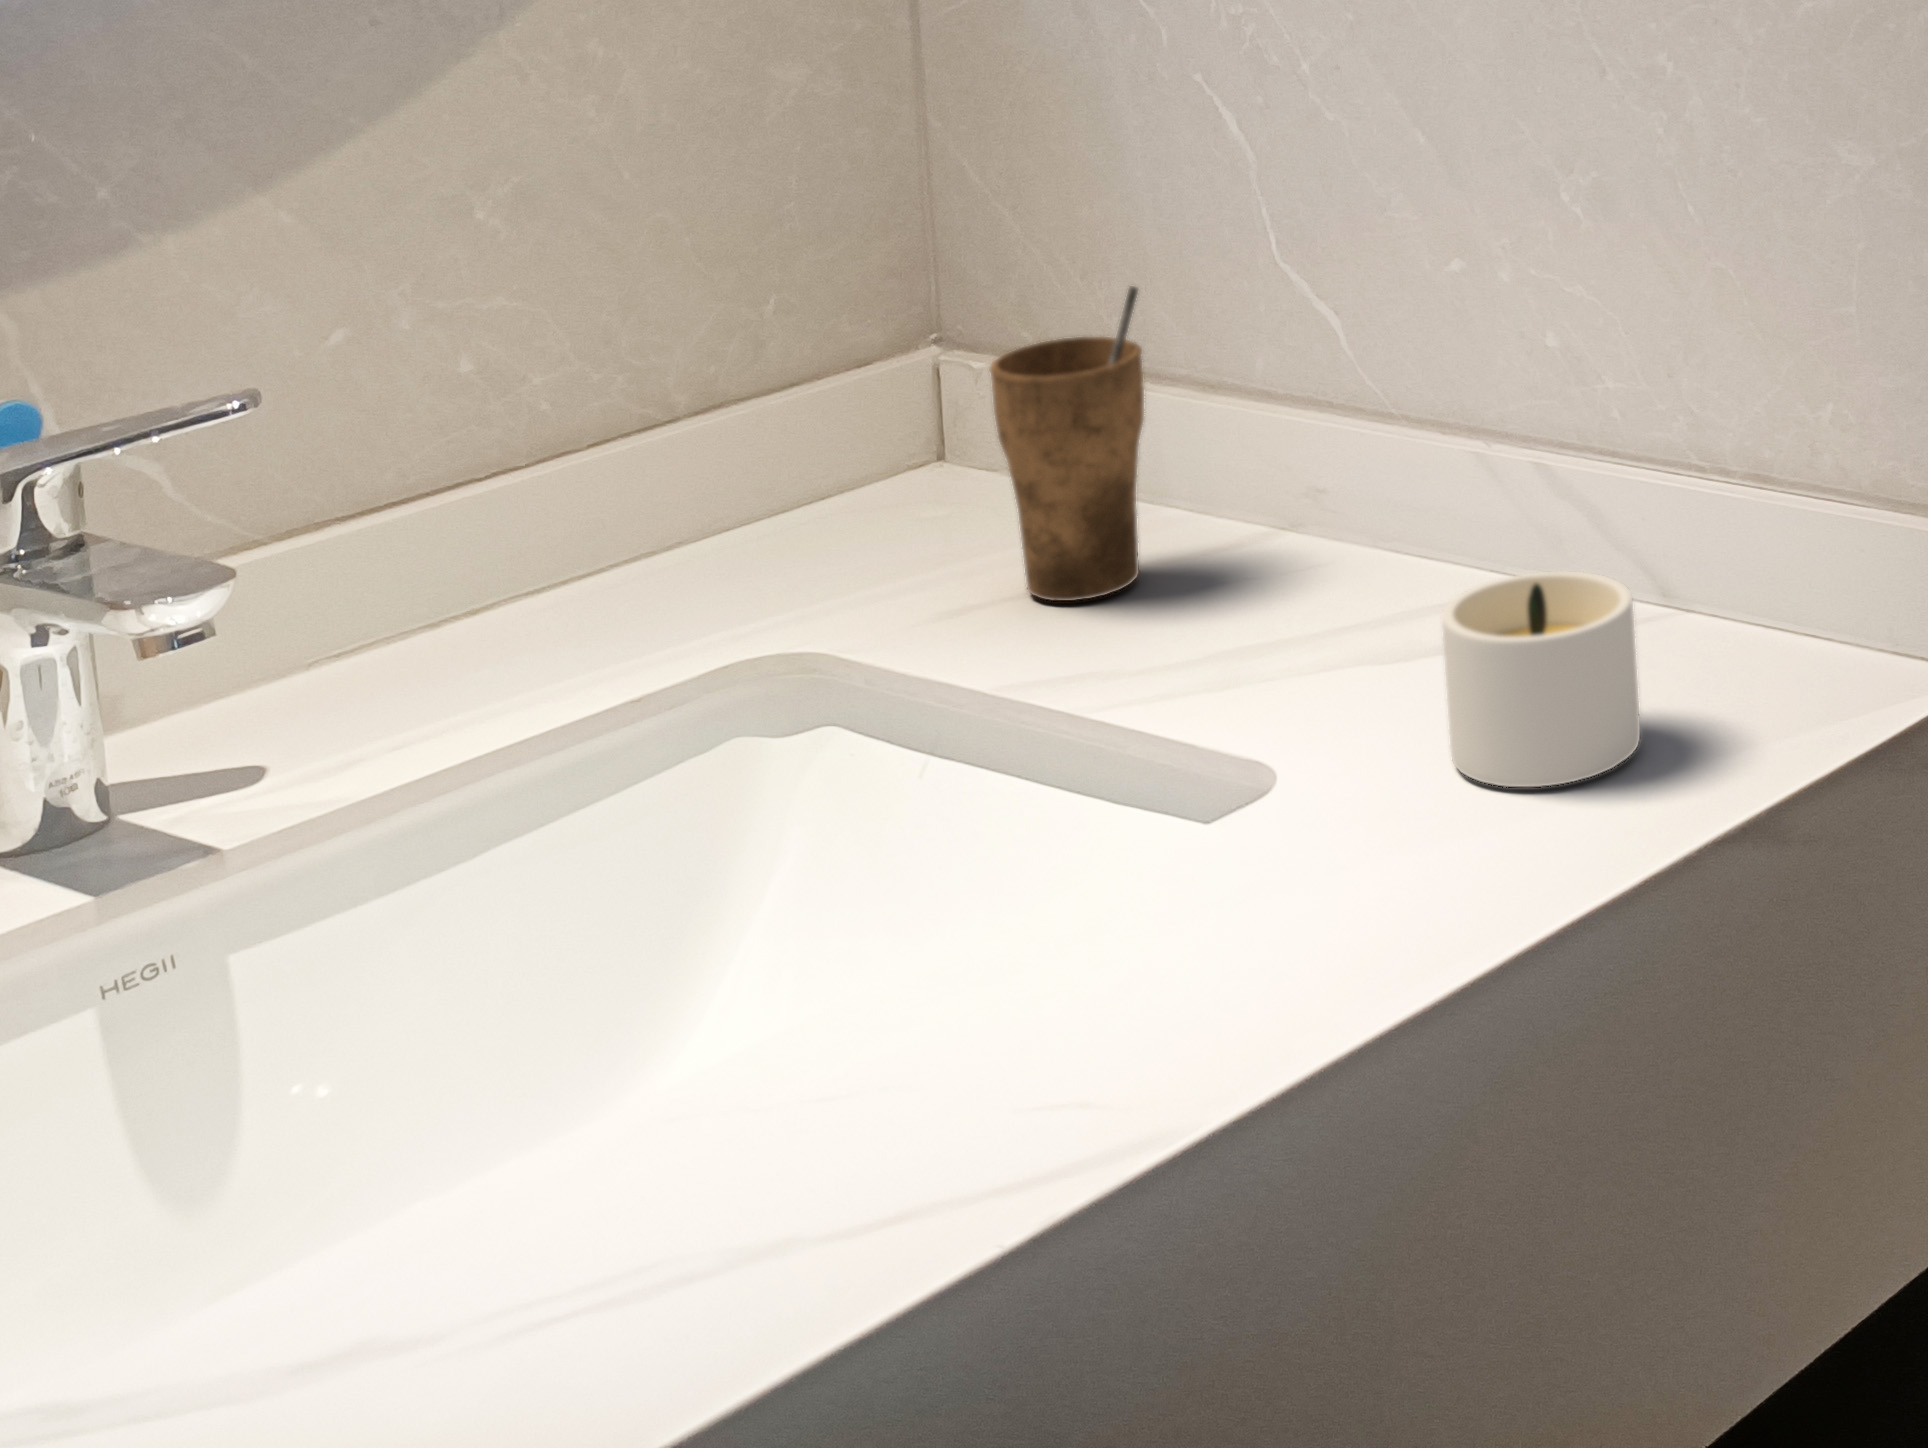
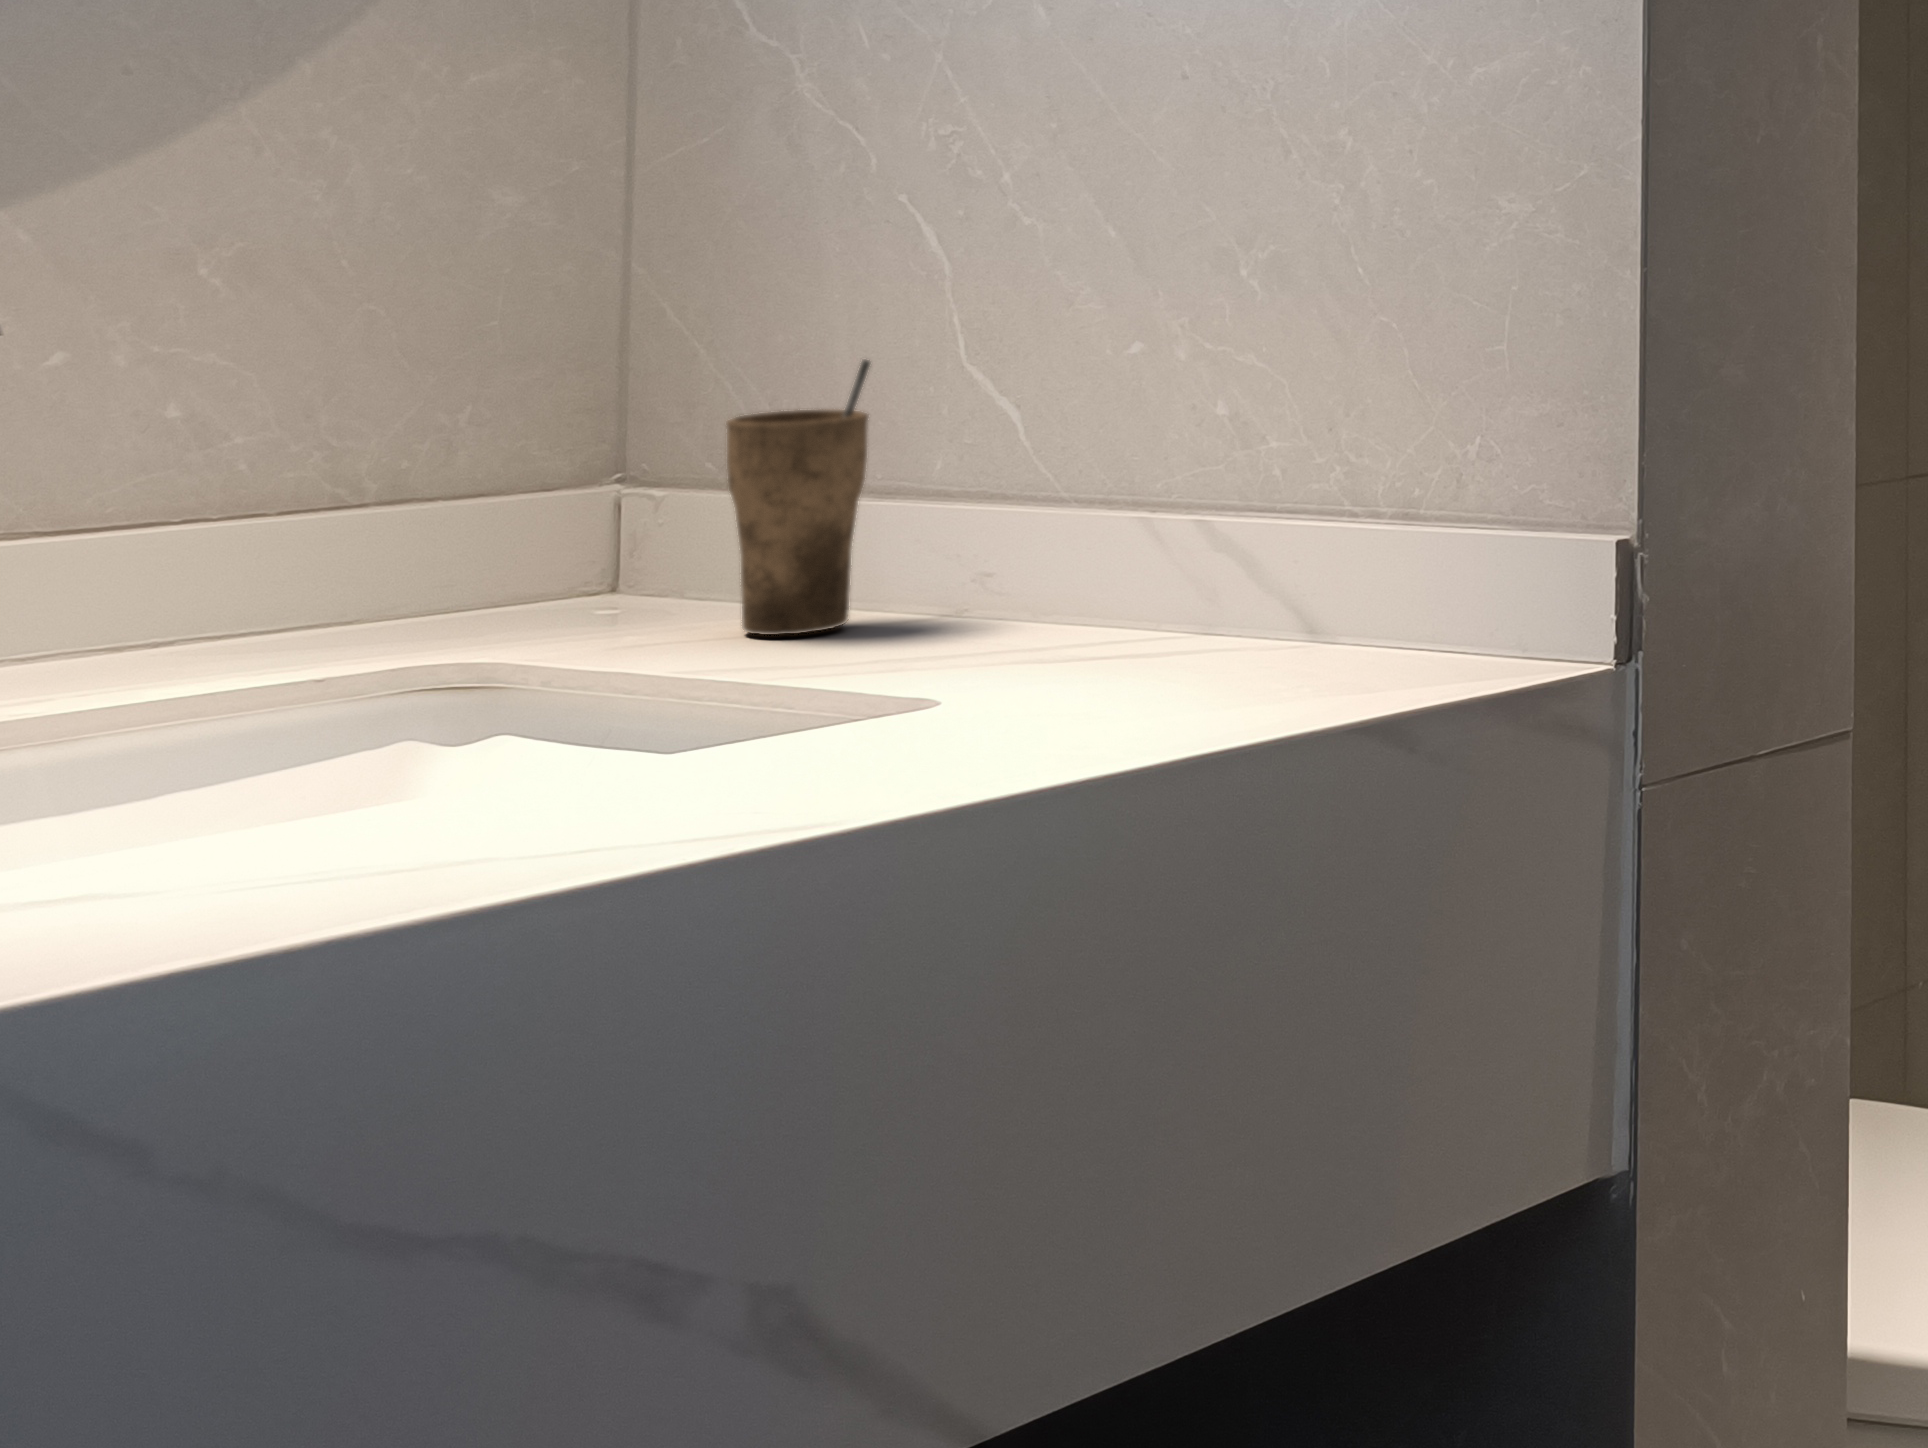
candle: present [1442,571,1640,787] -> none [1067,548,1307,723]

